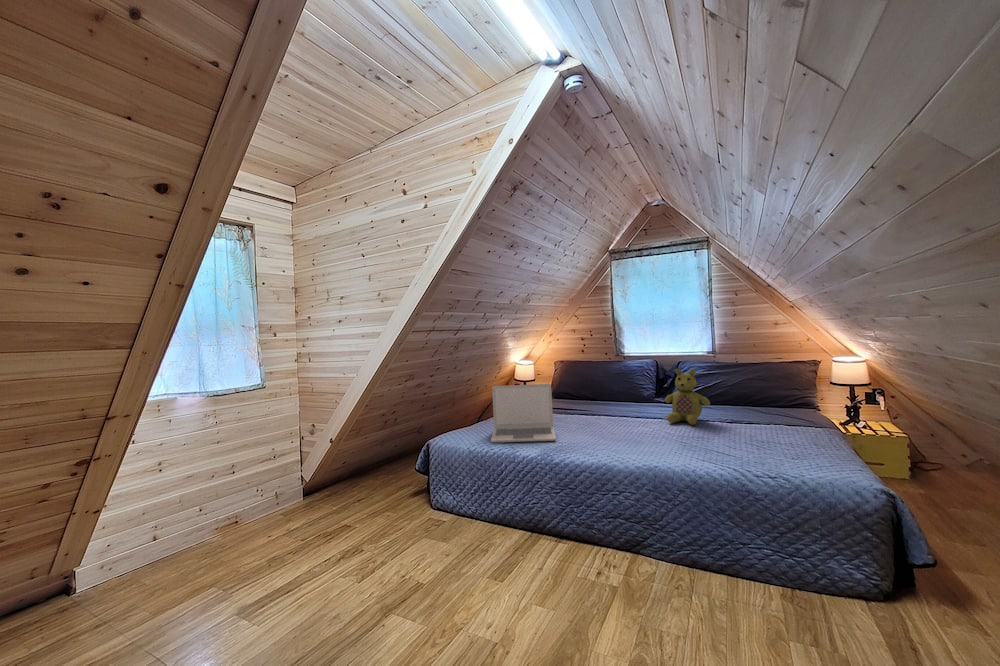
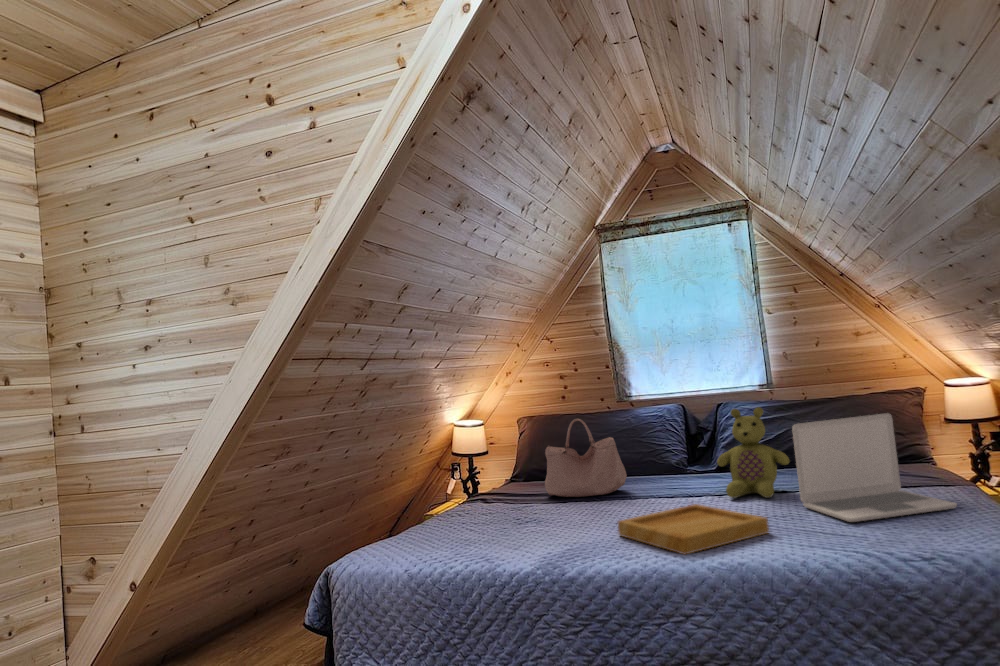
handbag: none [562,367,611,413] -> present [545,419,627,497]
laptop: present [491,384,556,443] -> present [792,413,957,522]
tray: none [591,425,682,457] -> present [618,504,769,554]

